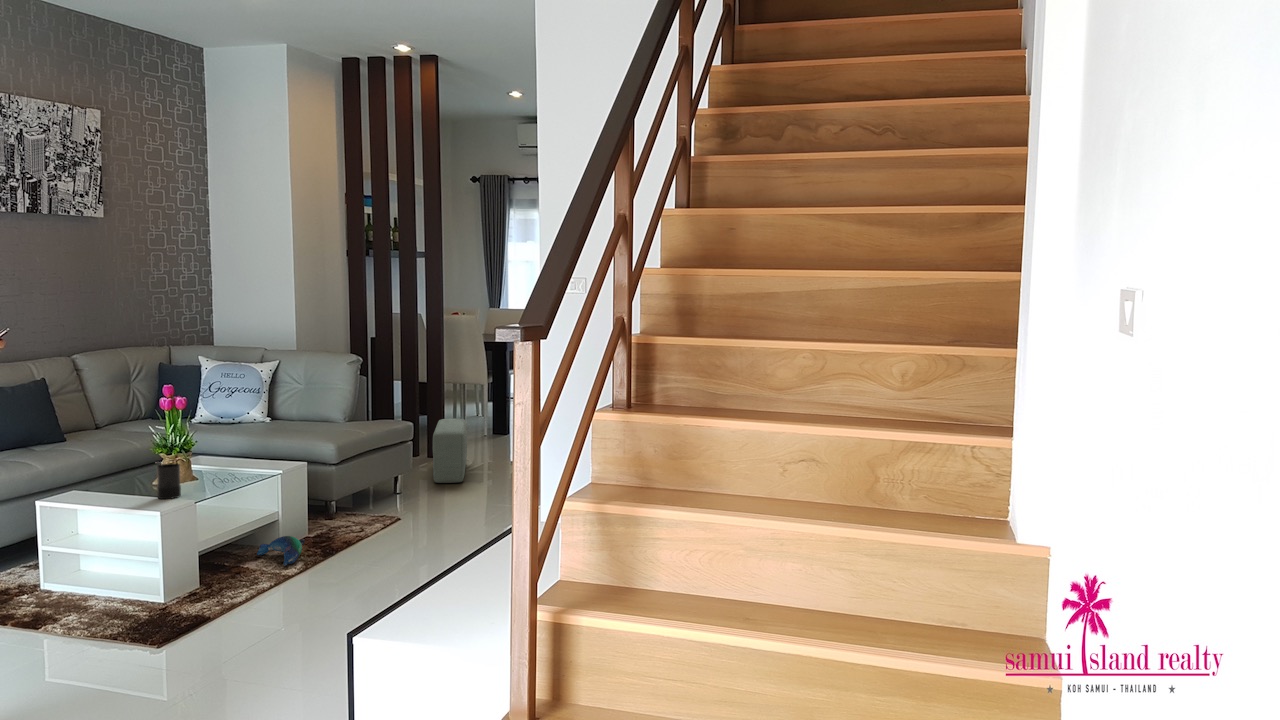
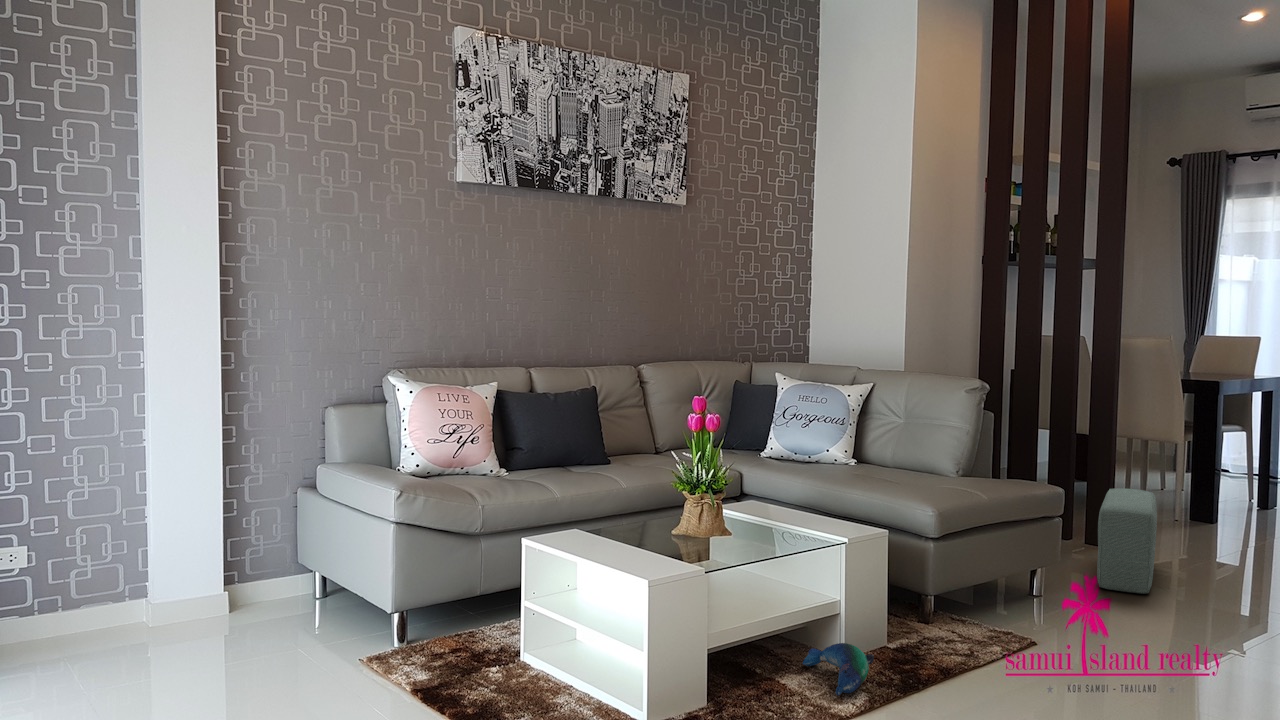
candle: present [157,463,181,499] -> none [662,502,696,559]

